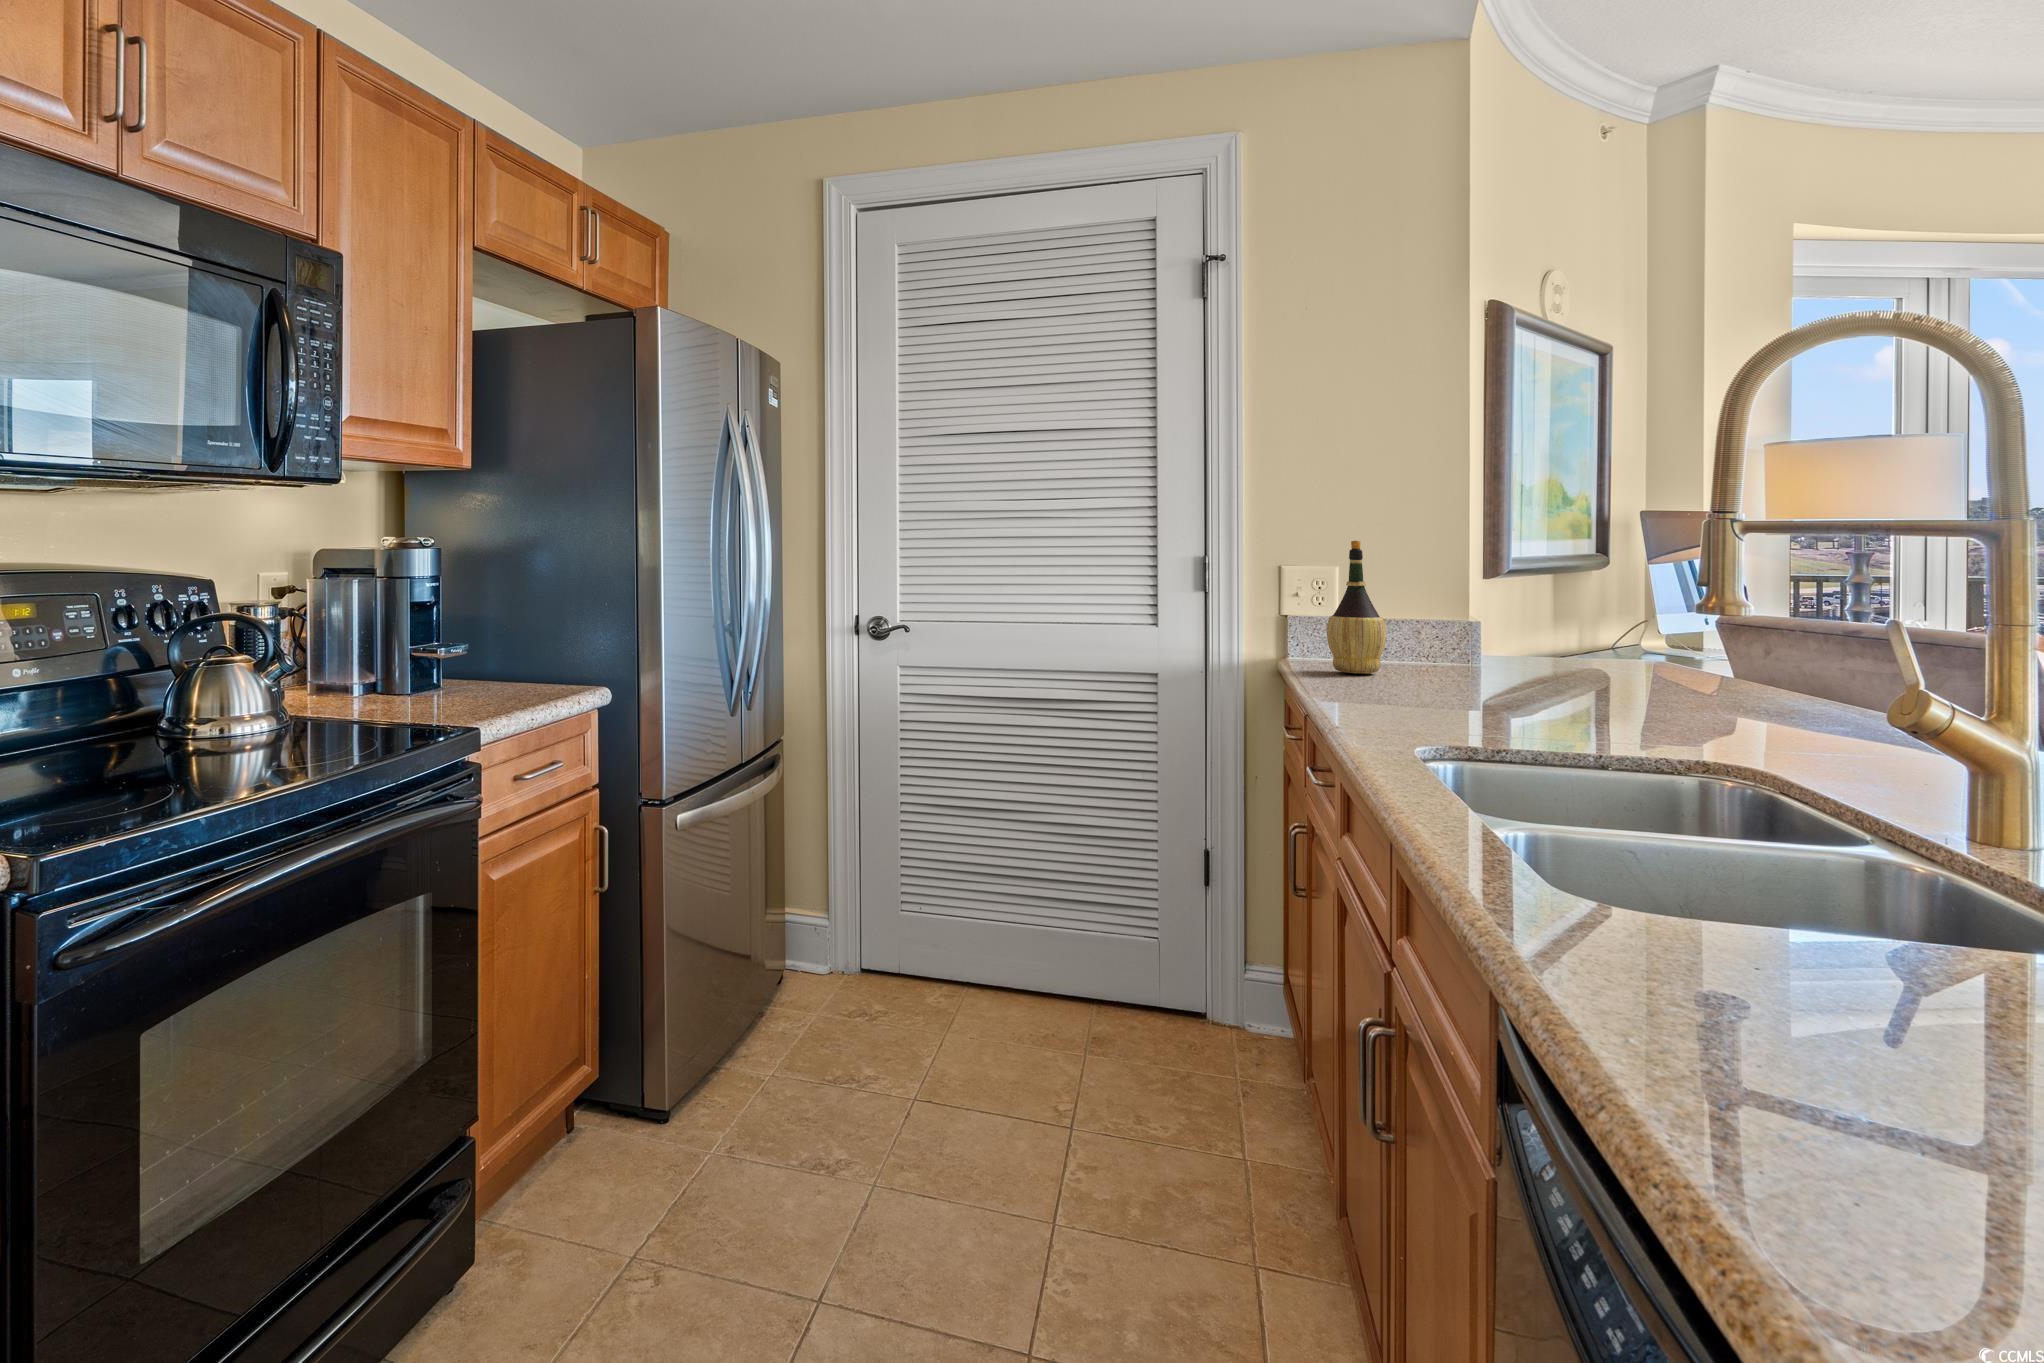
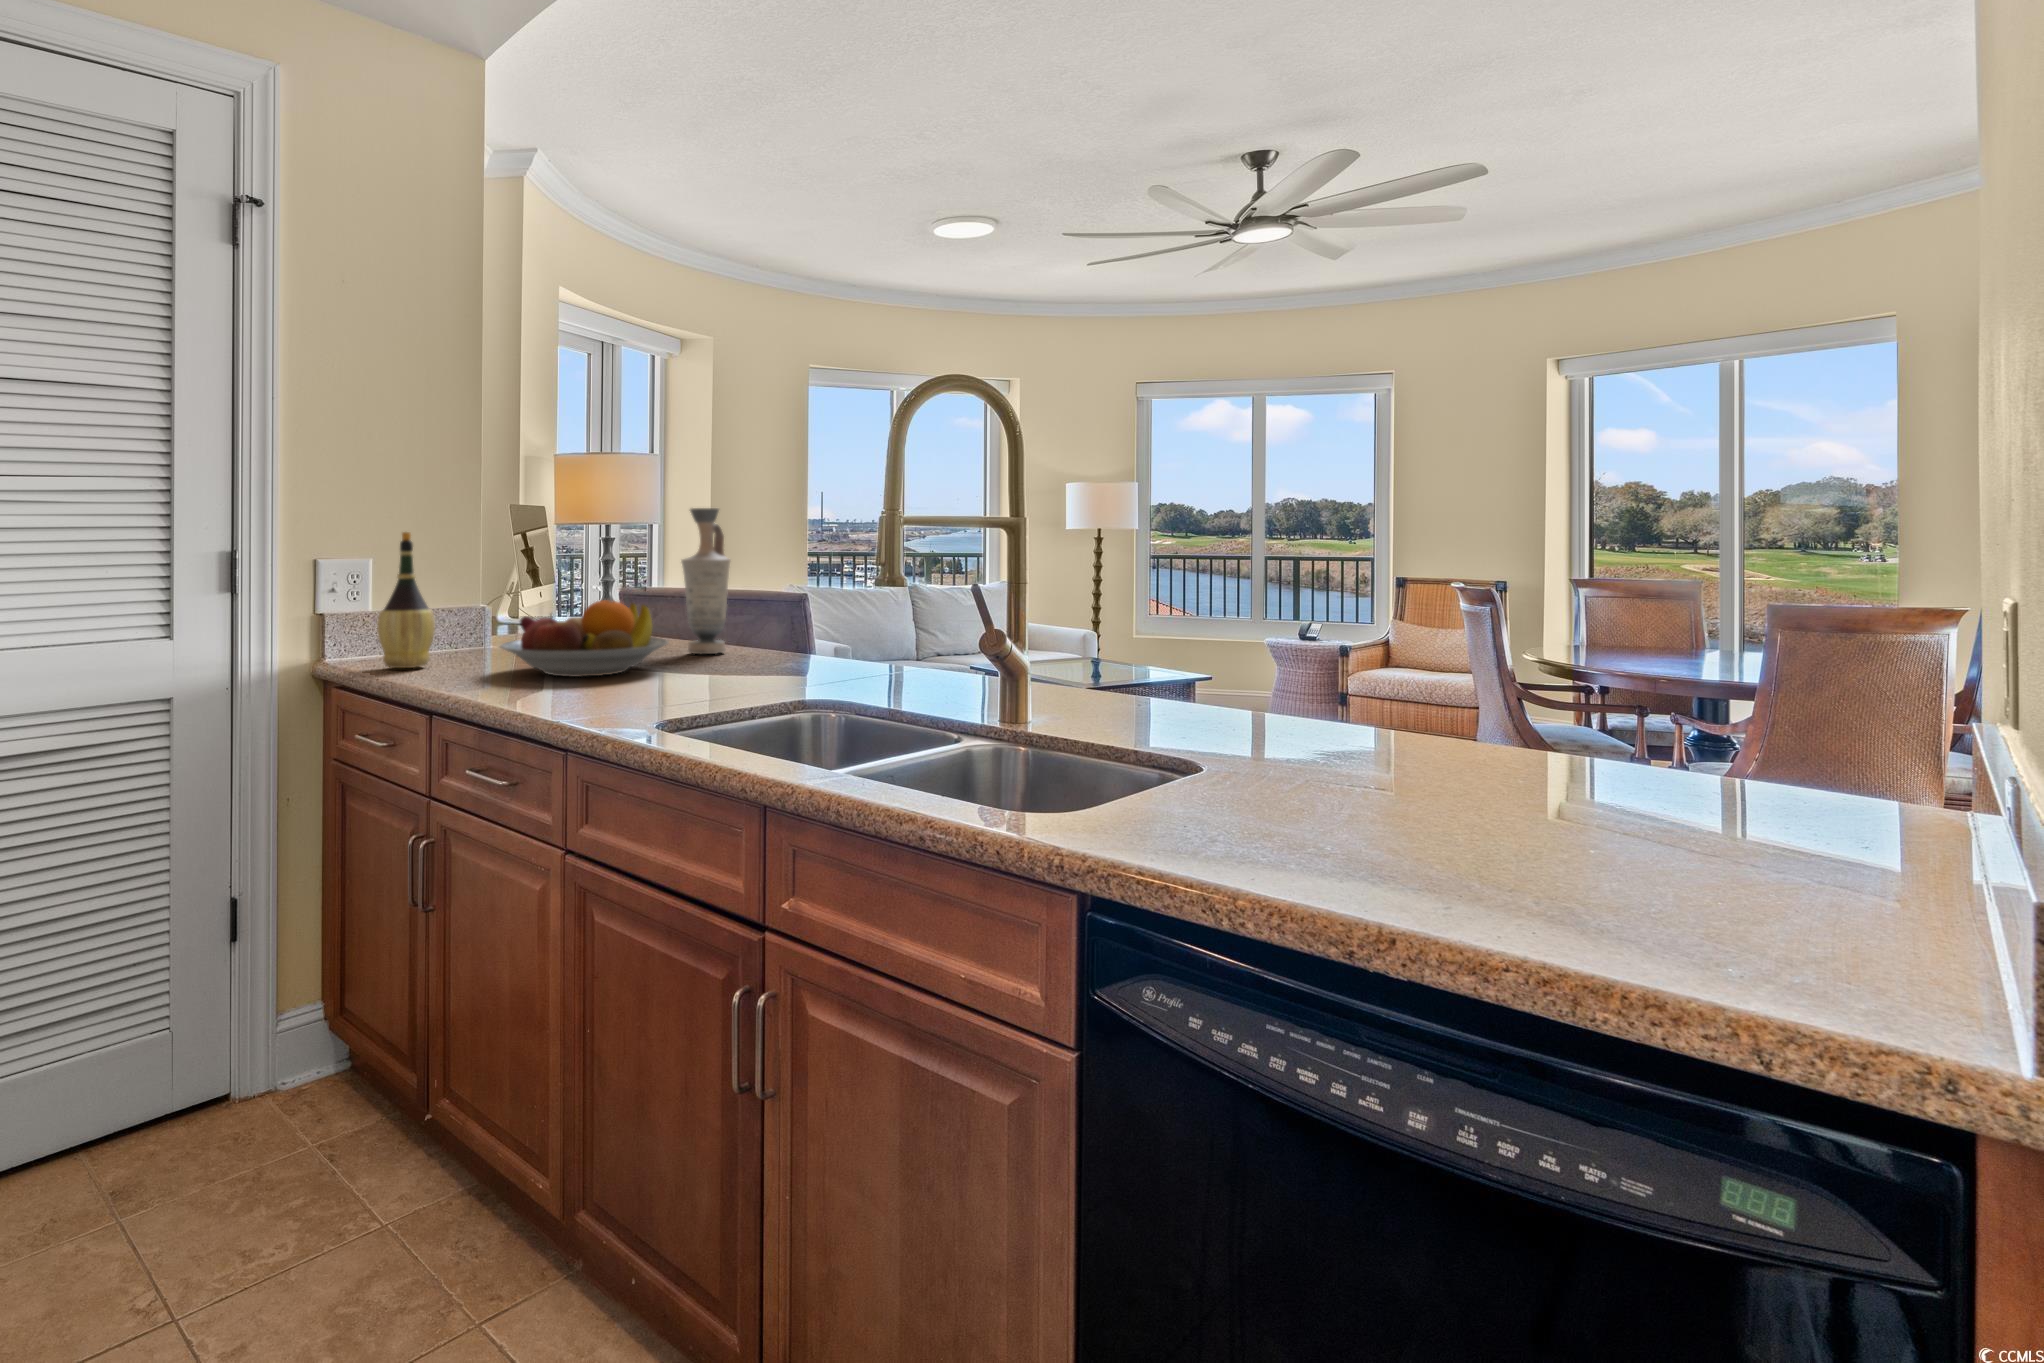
vase: none [1705,511,1789,702] -> present [681,508,730,654]
fruit bowl: none [1416,621,1634,704] -> present [500,600,668,677]

